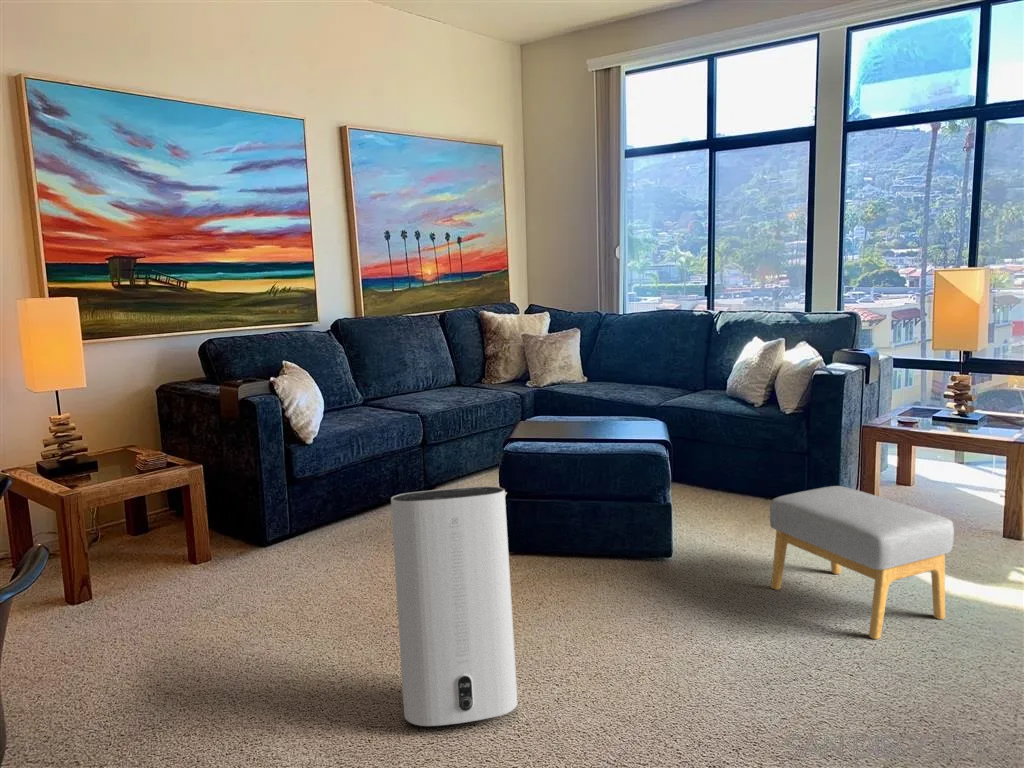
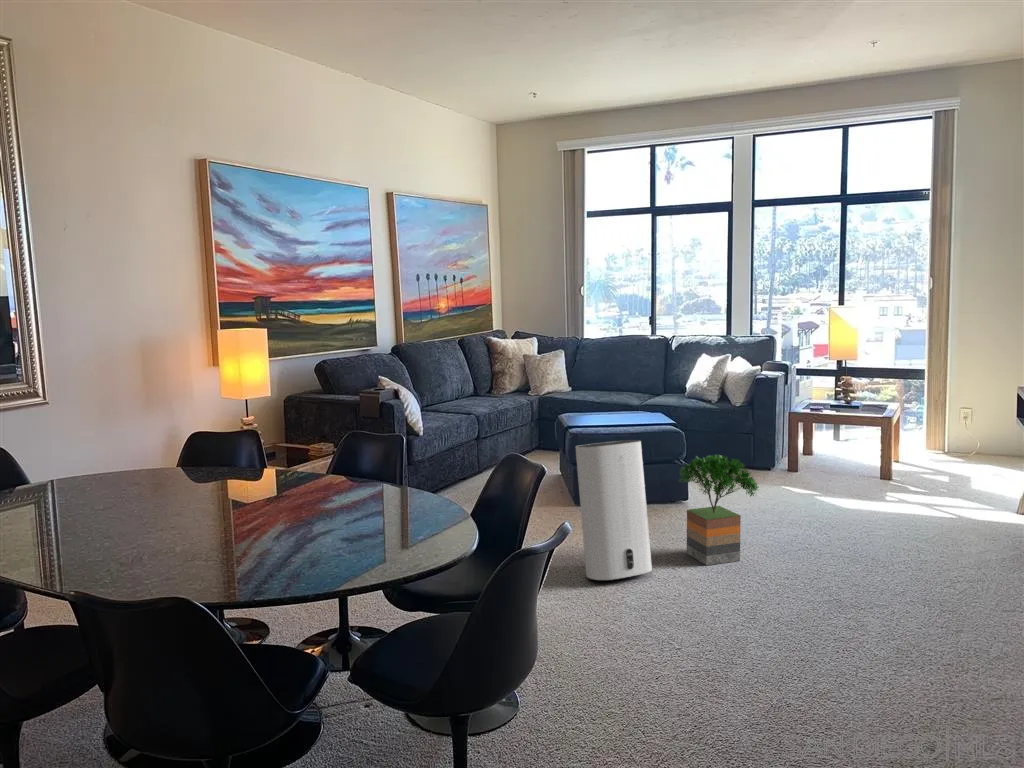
footstool: present [770,486,954,639] -> none [756,445,868,529]
potted tree: none [583,512,715,704] -> present [680,455,759,565]

